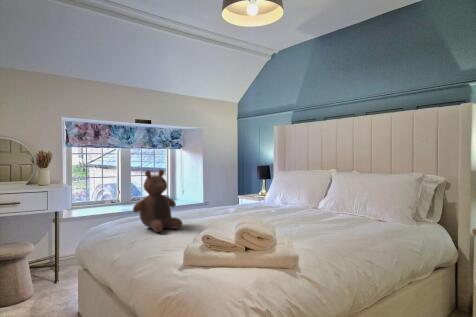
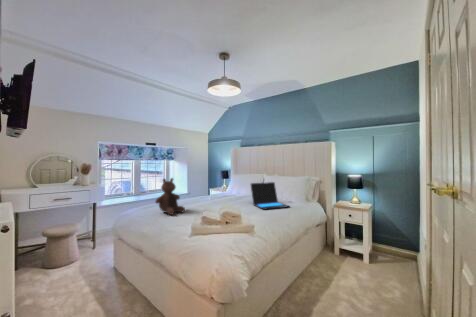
laptop: none [301,181,376,229] -> present [251,182,289,210]

